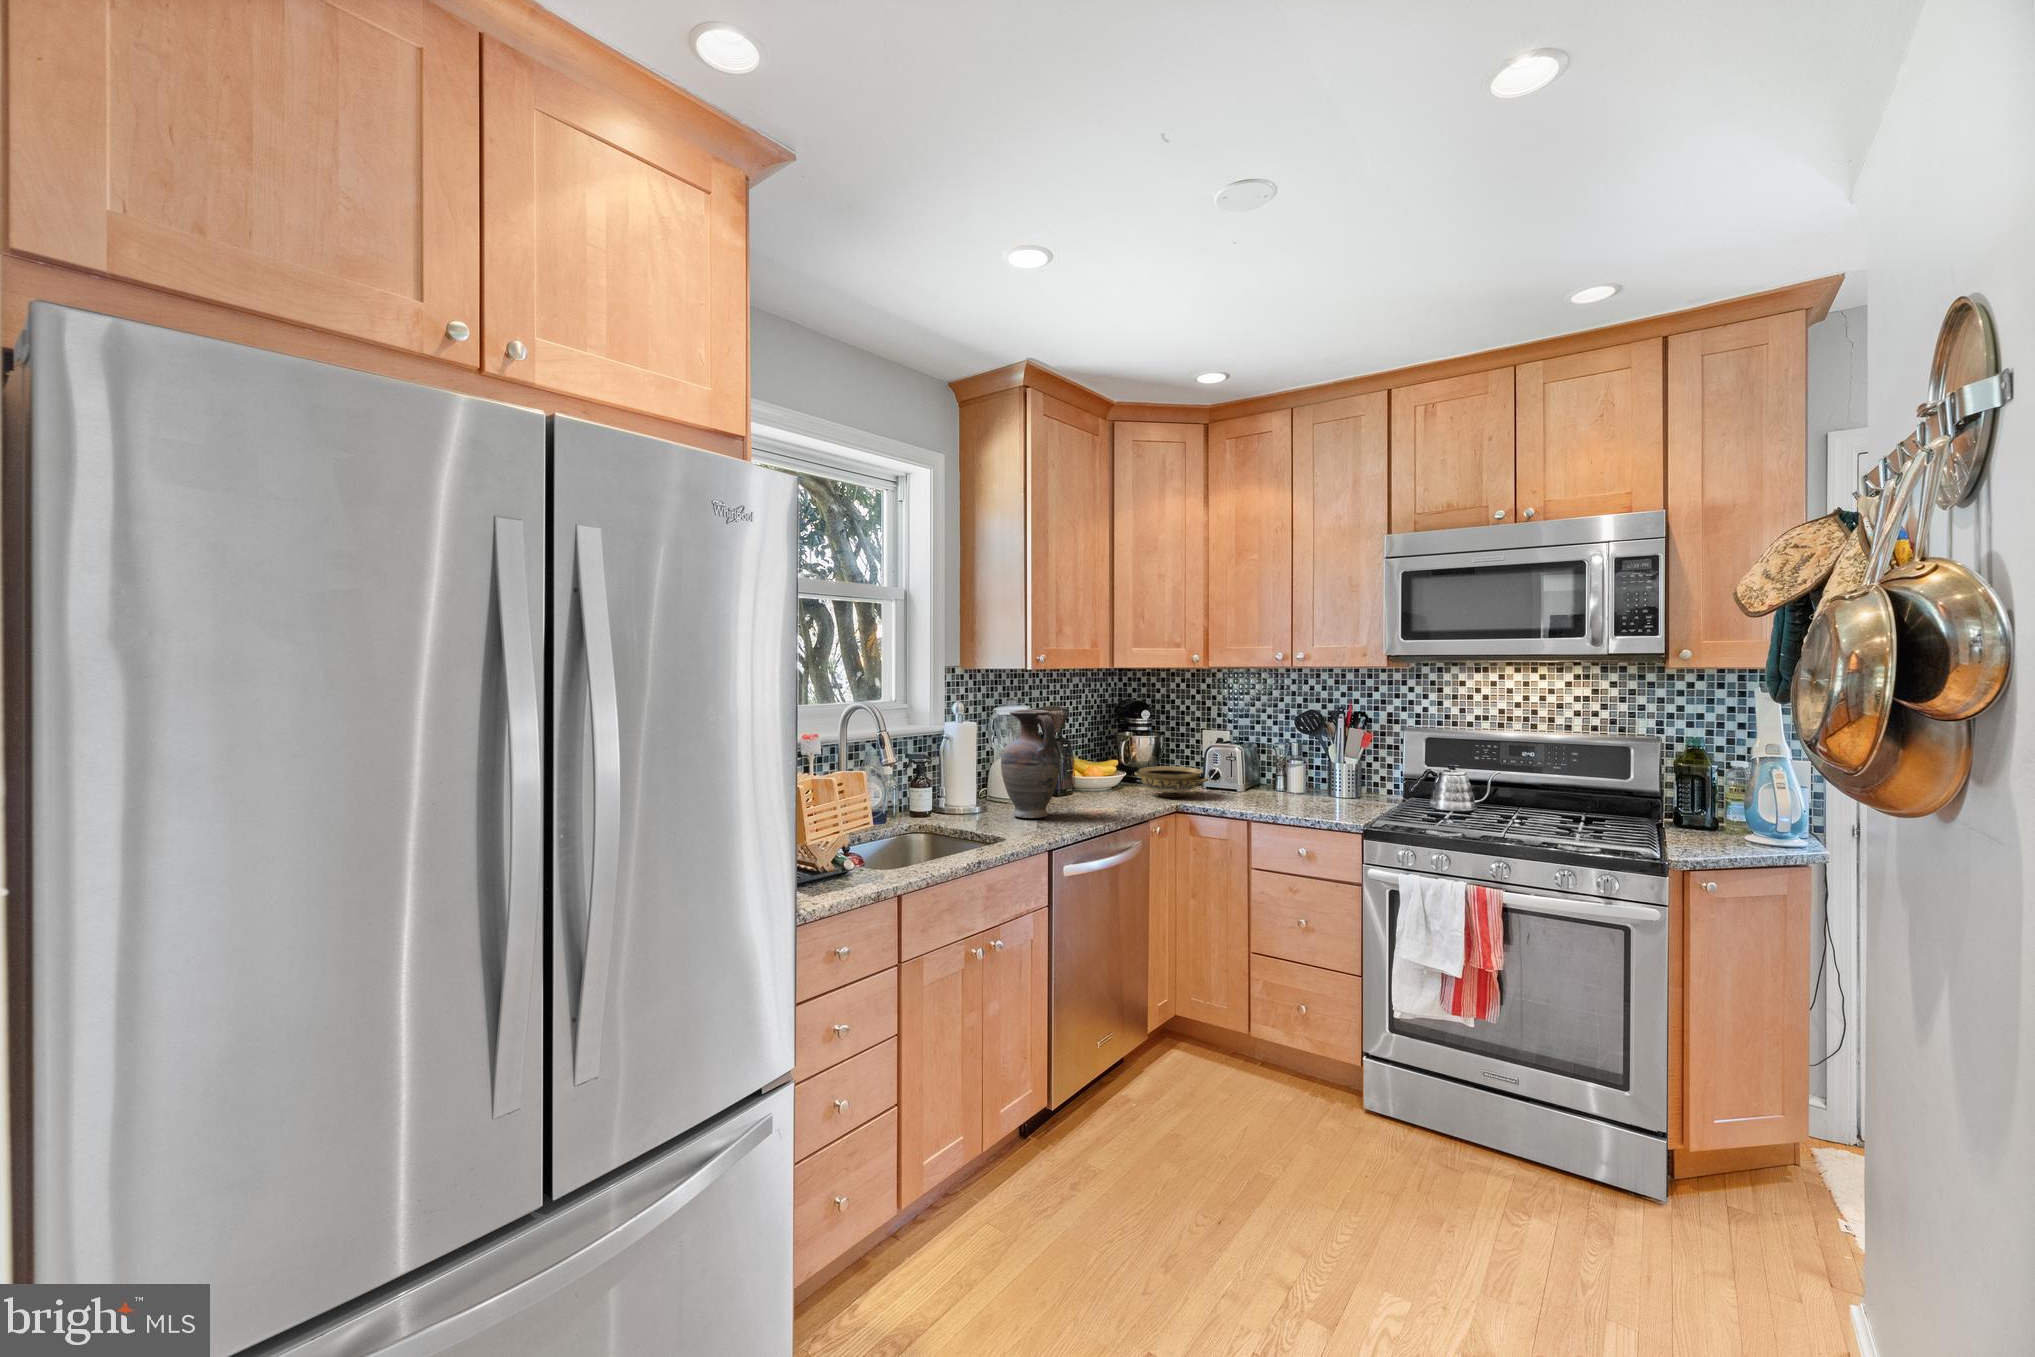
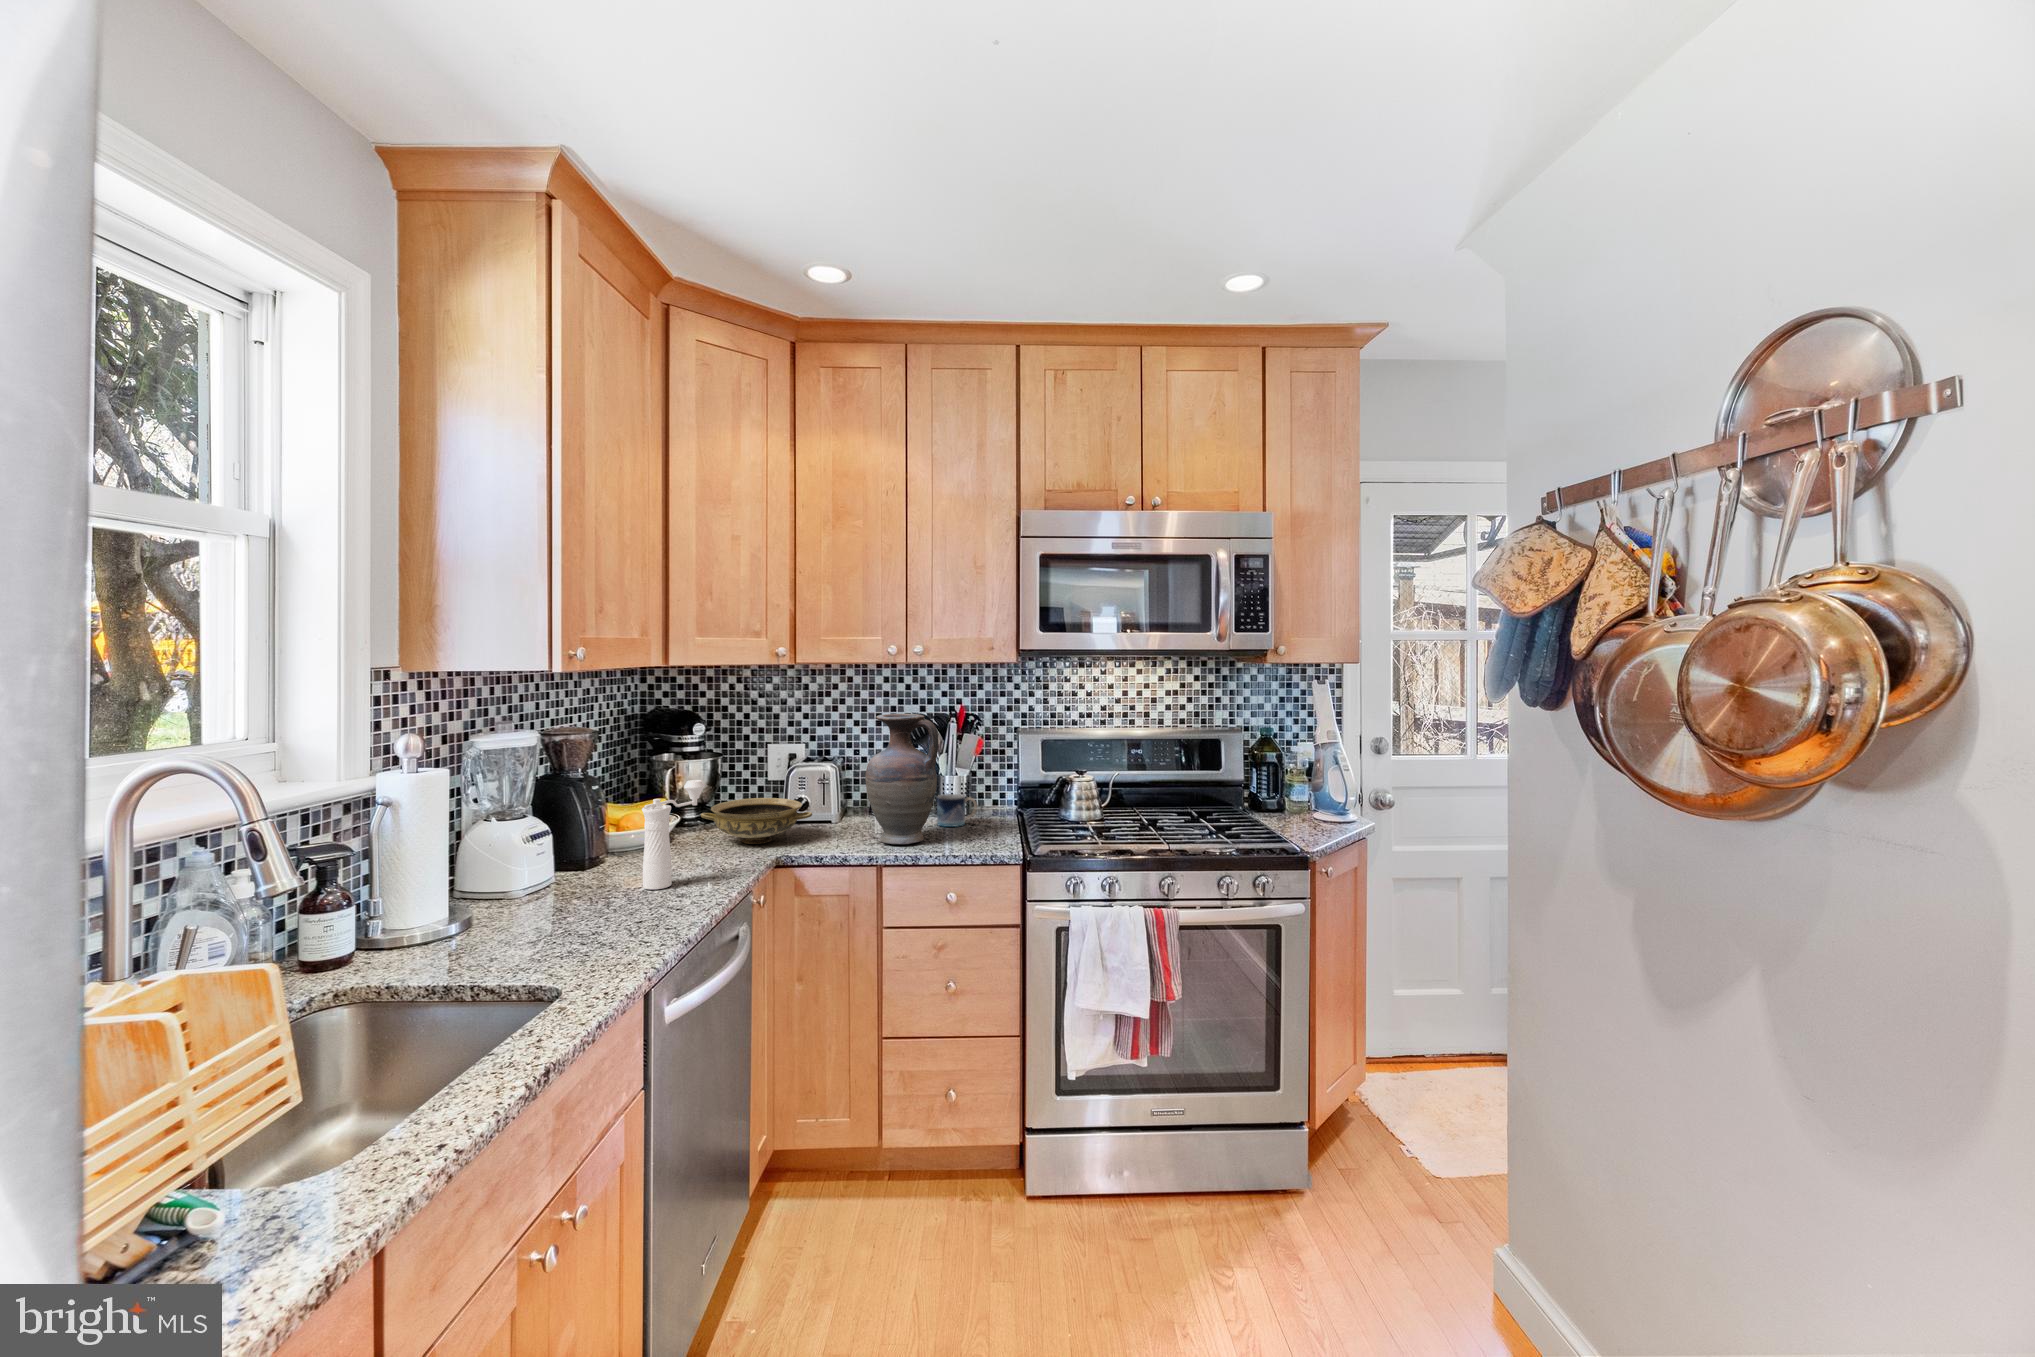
vase: present [1001,710,1060,818] -> present [865,714,938,844]
pepper mill: none [1078,743,1120,809] -> present [642,780,705,890]
mug: none [1315,777,1350,804] -> present [937,794,977,827]

